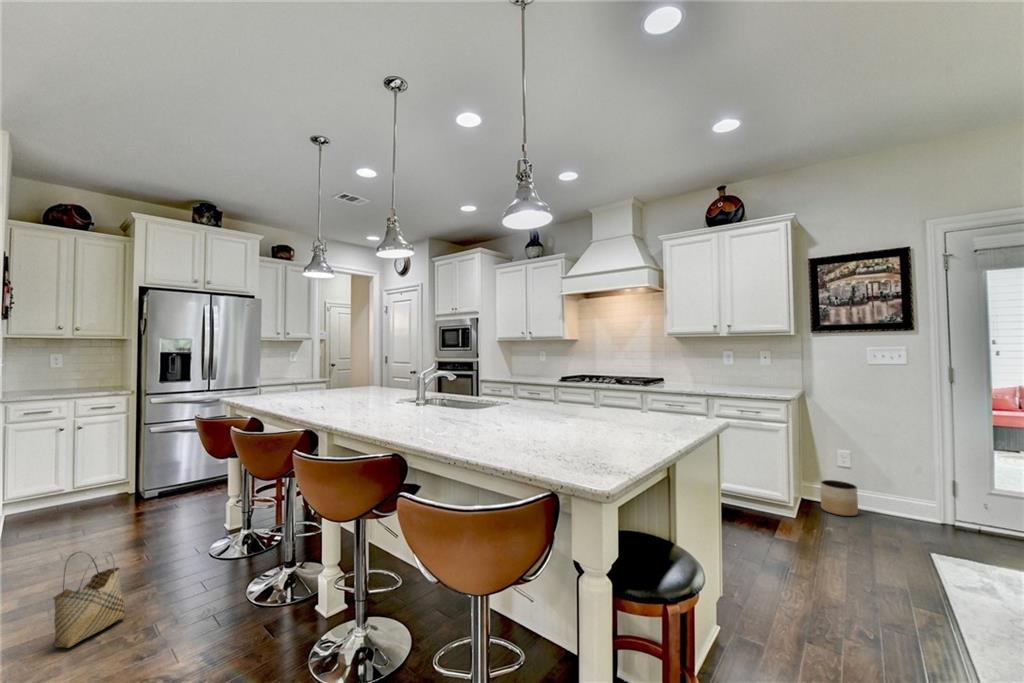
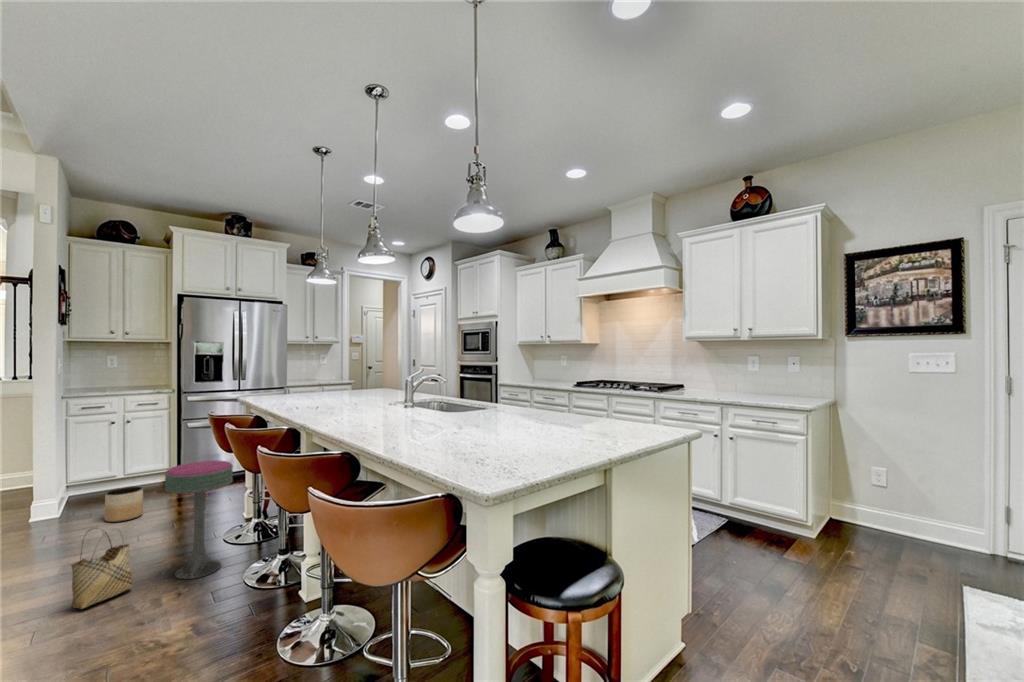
bar stool: none [159,467,236,601] -> present [165,461,233,579]
planter: present [821,480,858,516] -> present [104,487,143,522]

